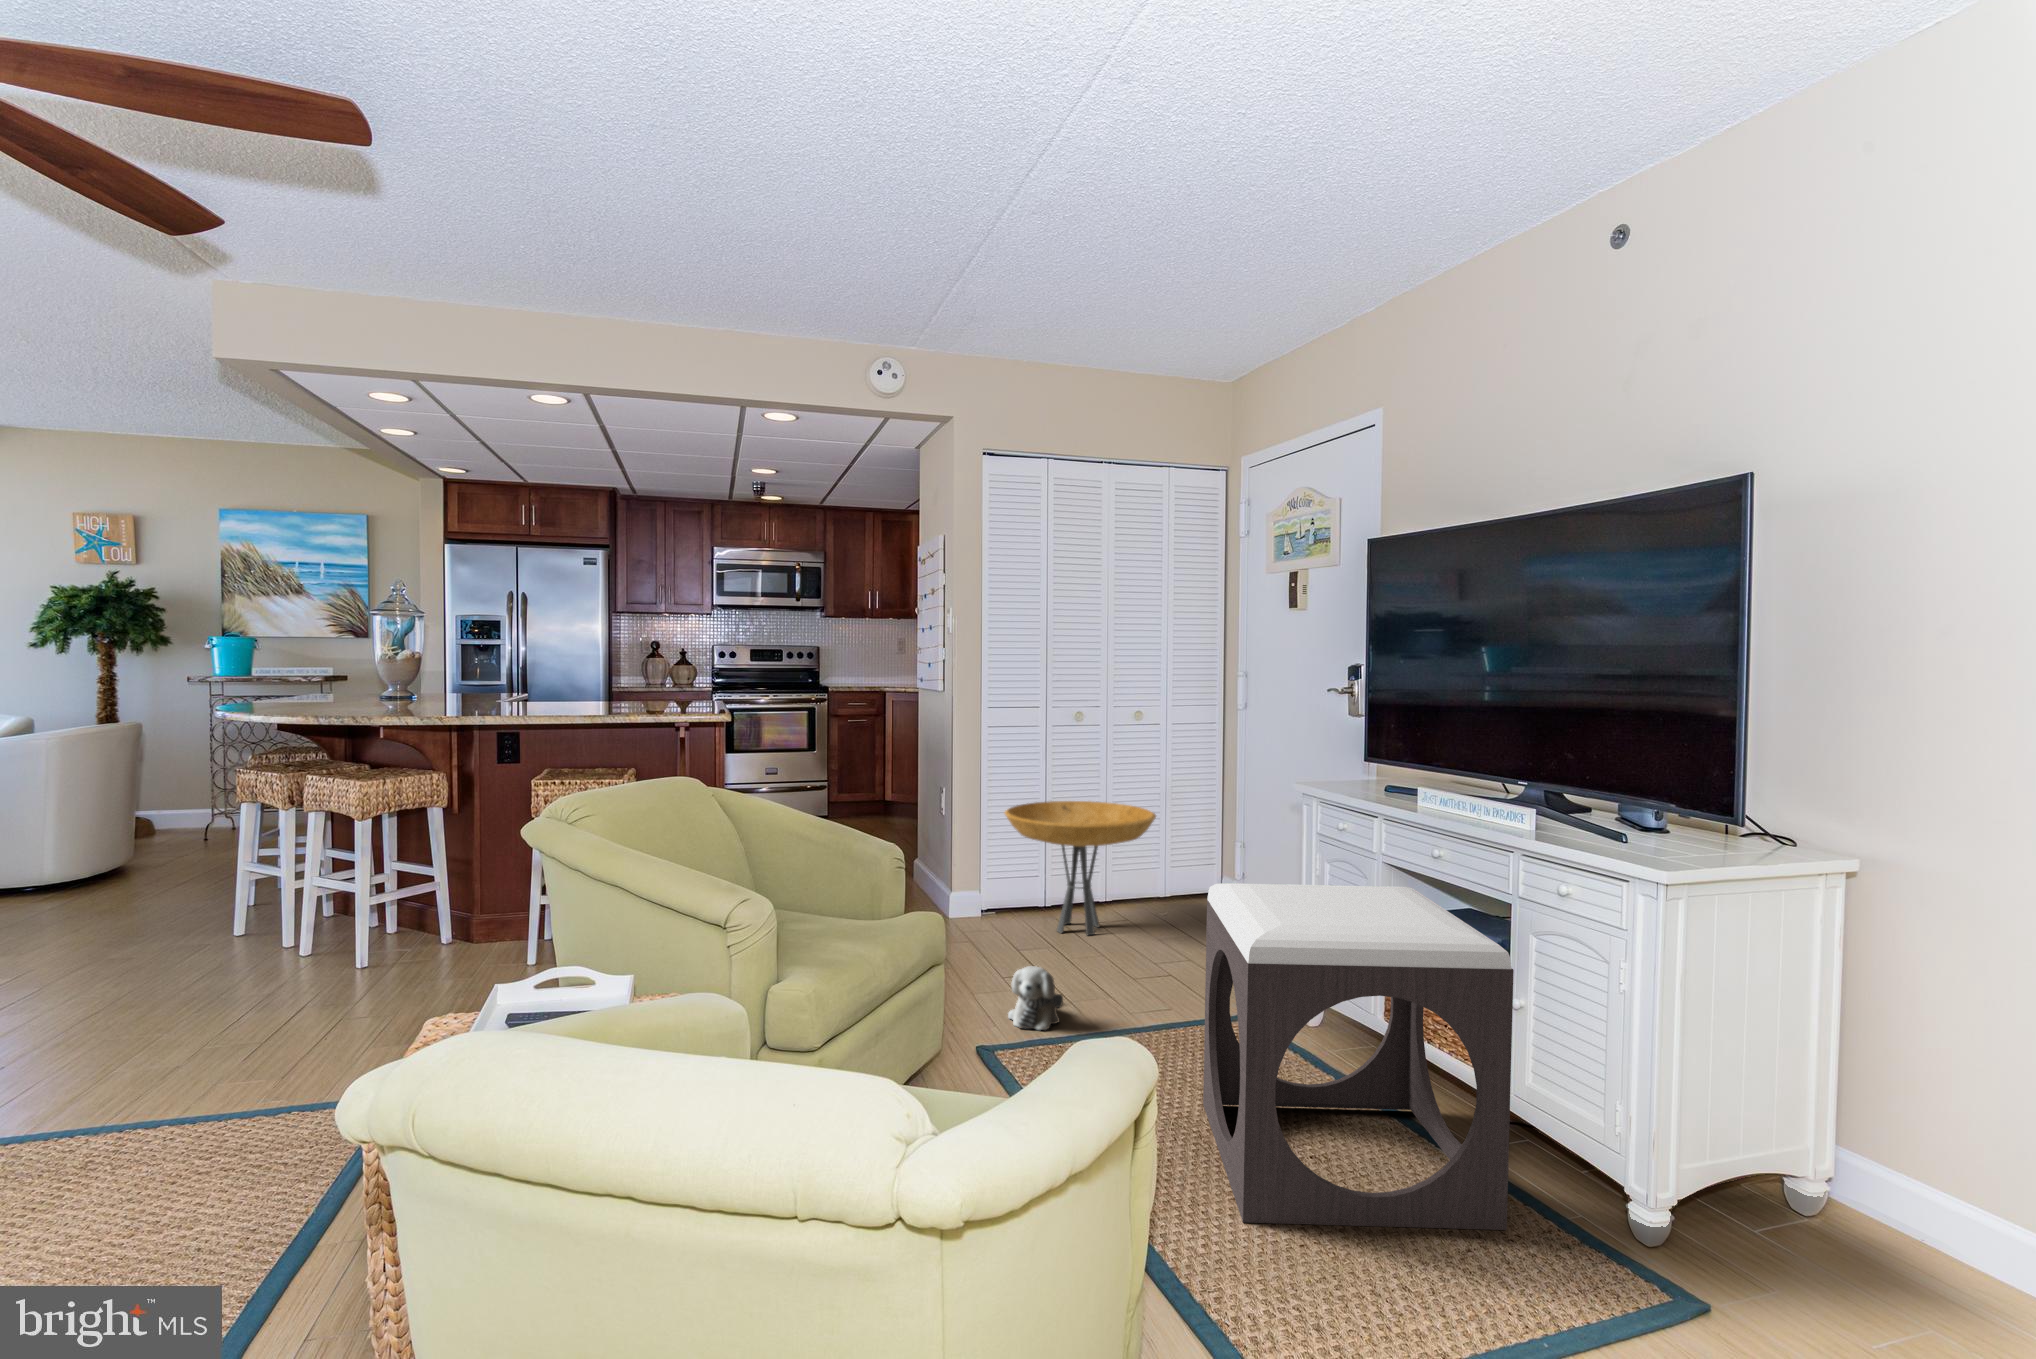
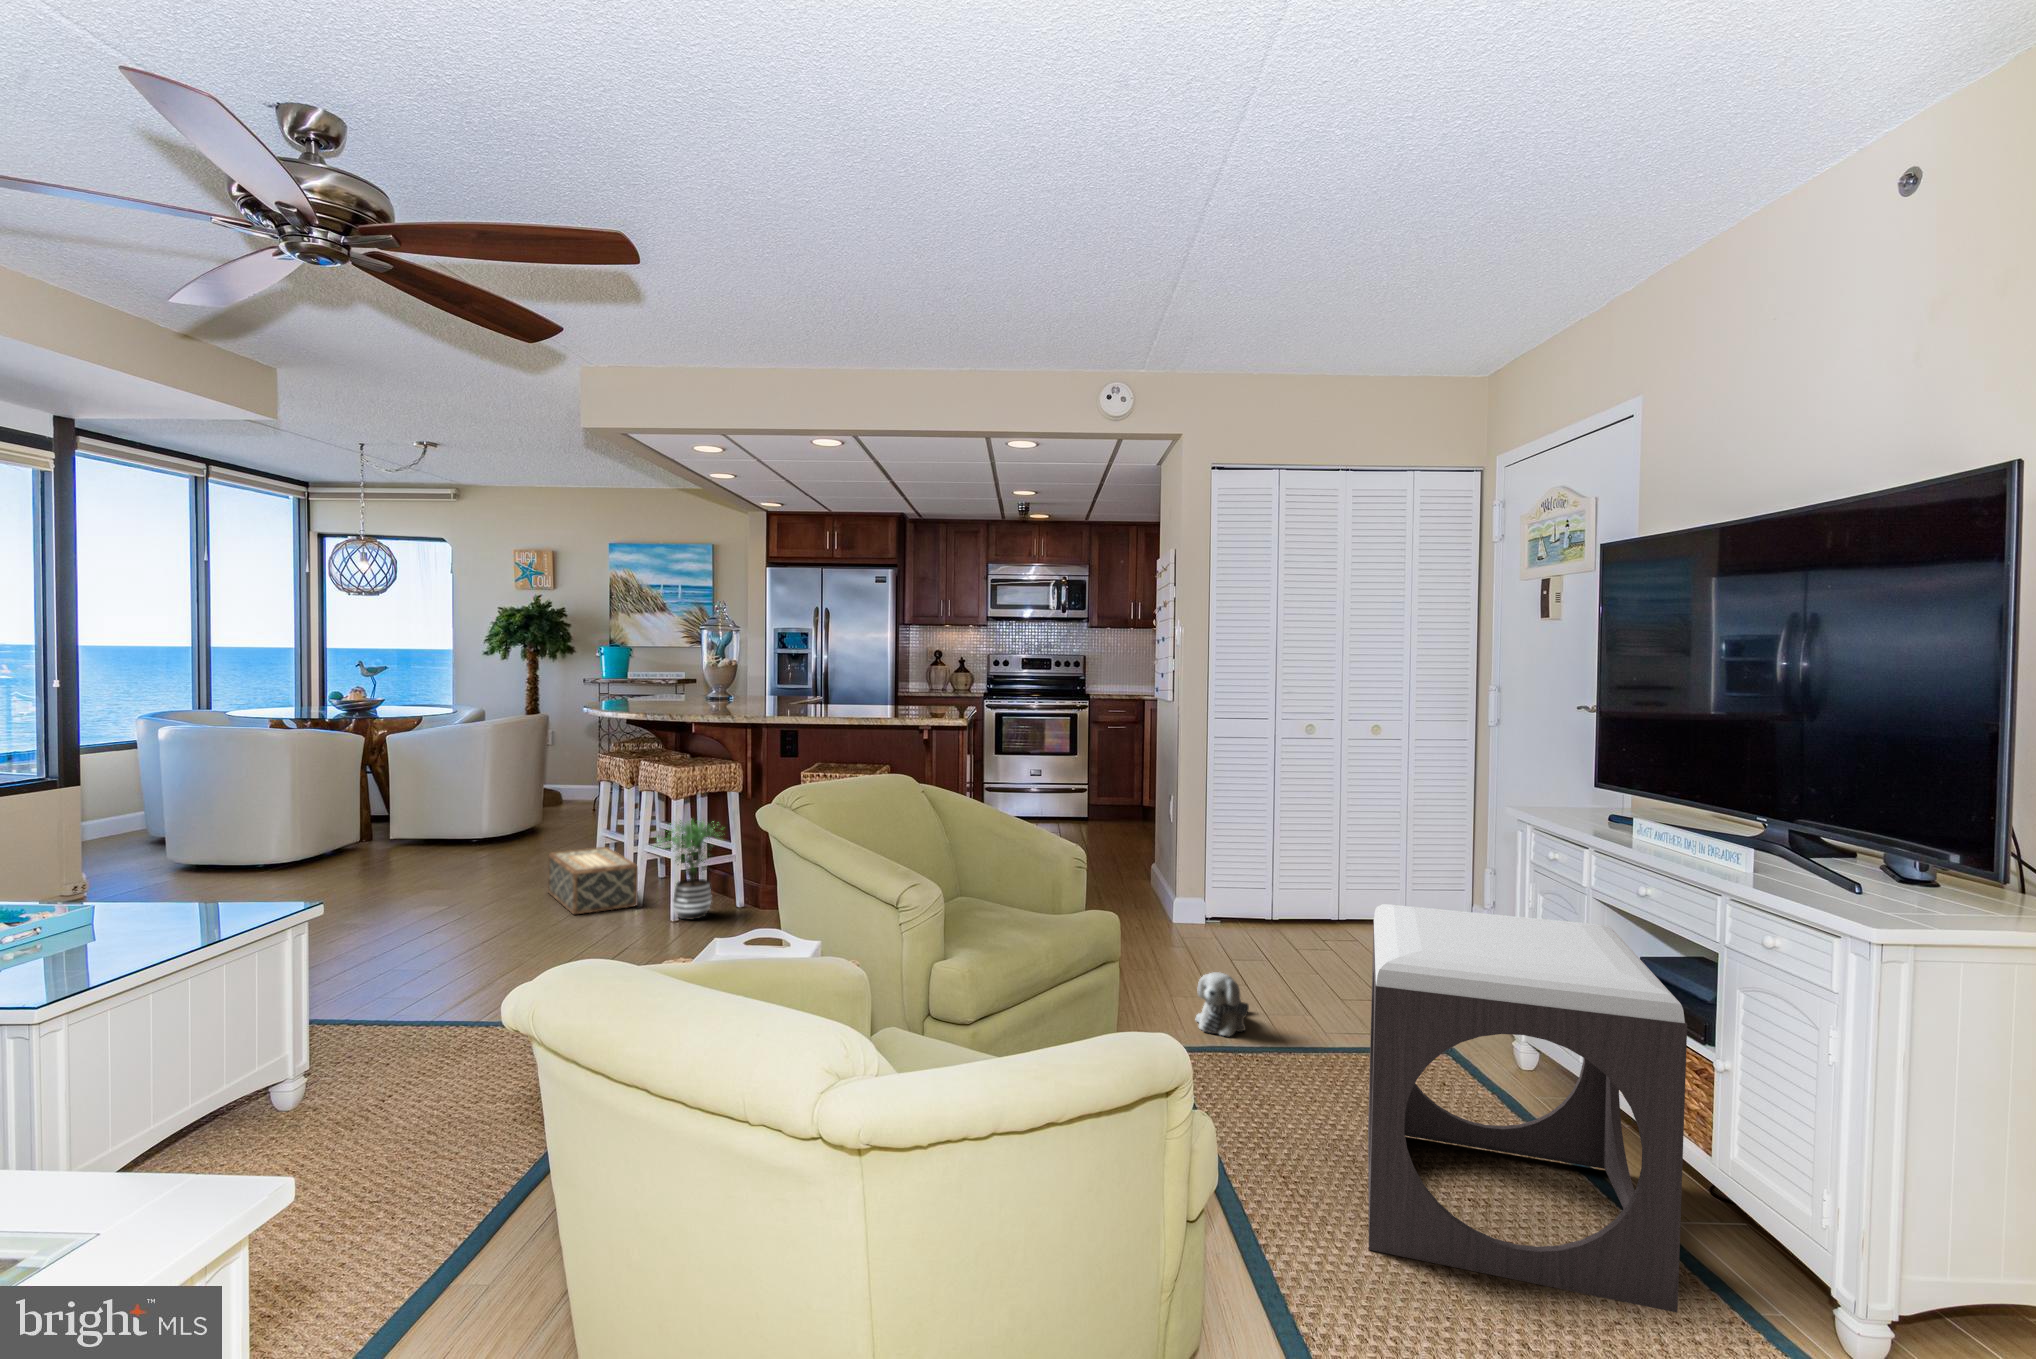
side table: present [1005,801,1156,935] -> none [1222,813,1381,950]
potted plant: none [329,841,431,967] -> present [657,819,720,920]
woven basket: none [164,886,304,975] -> present [548,847,638,914]

